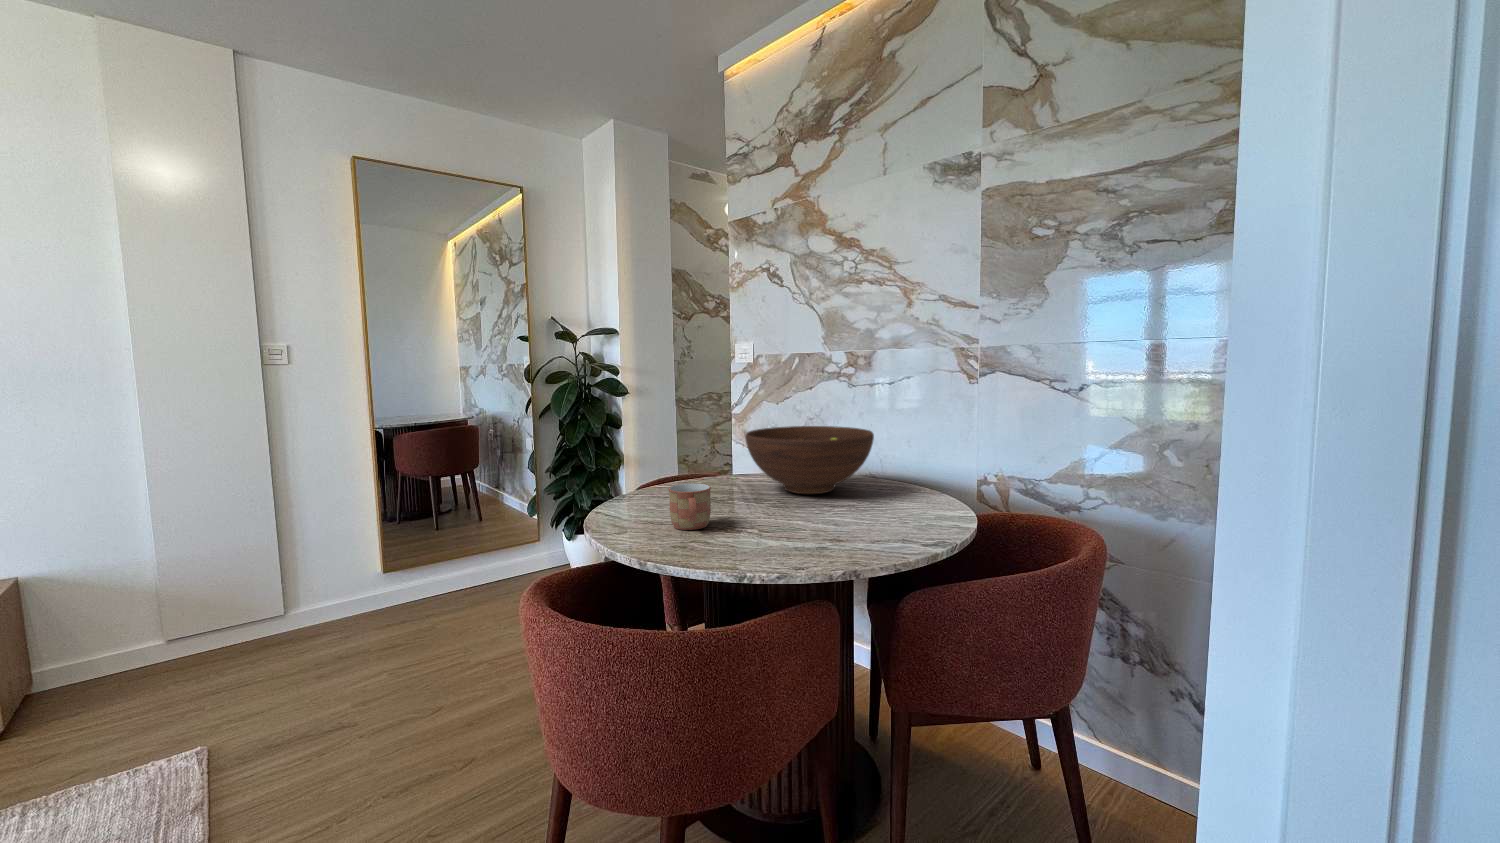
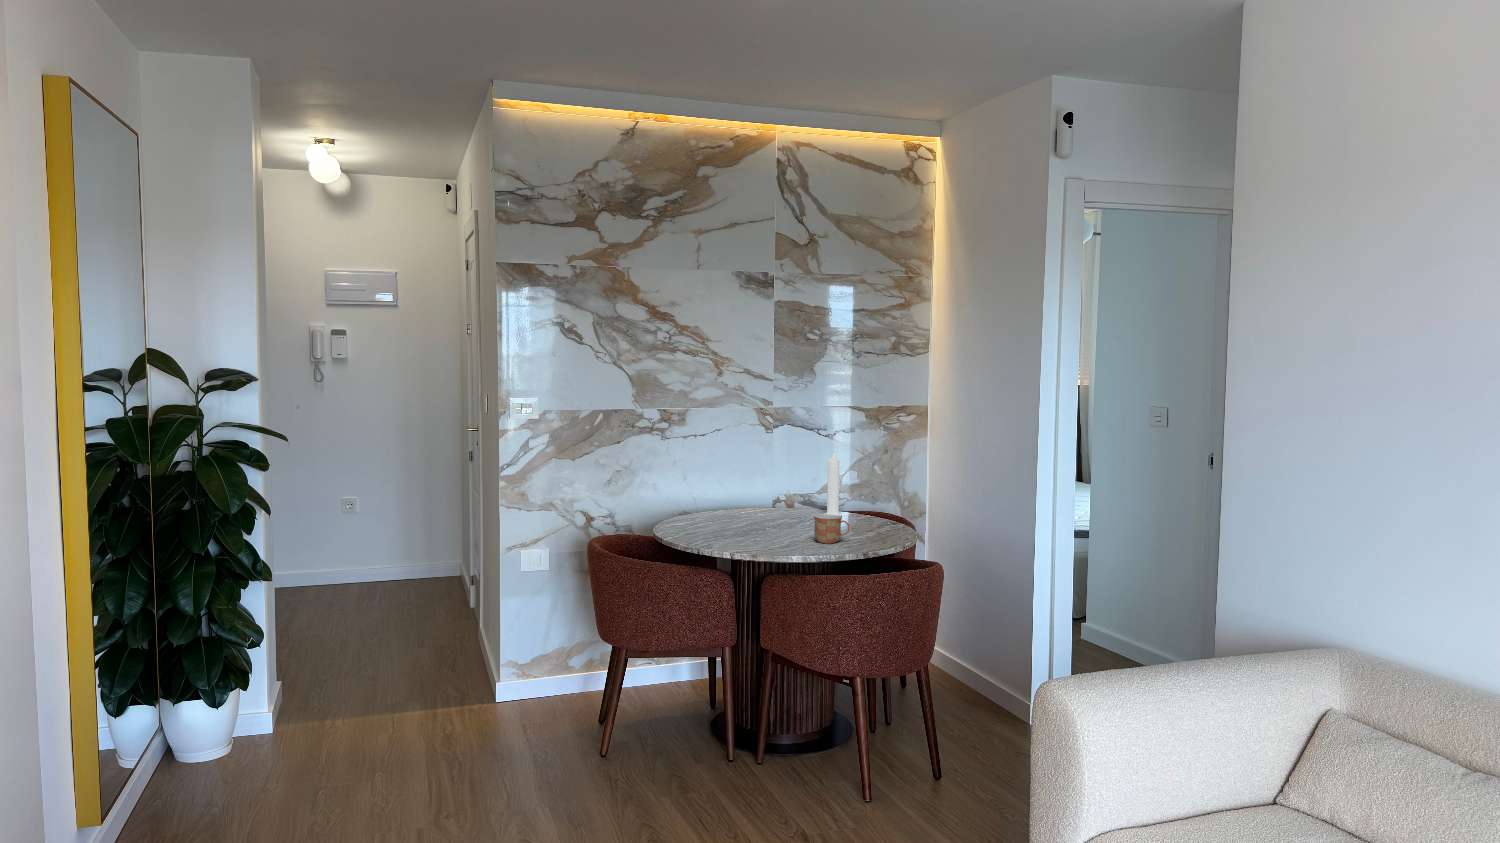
candle: none [908,405,938,512] -> present [824,452,842,516]
fruit bowl: present [745,426,874,494] -> none [710,472,804,523]

